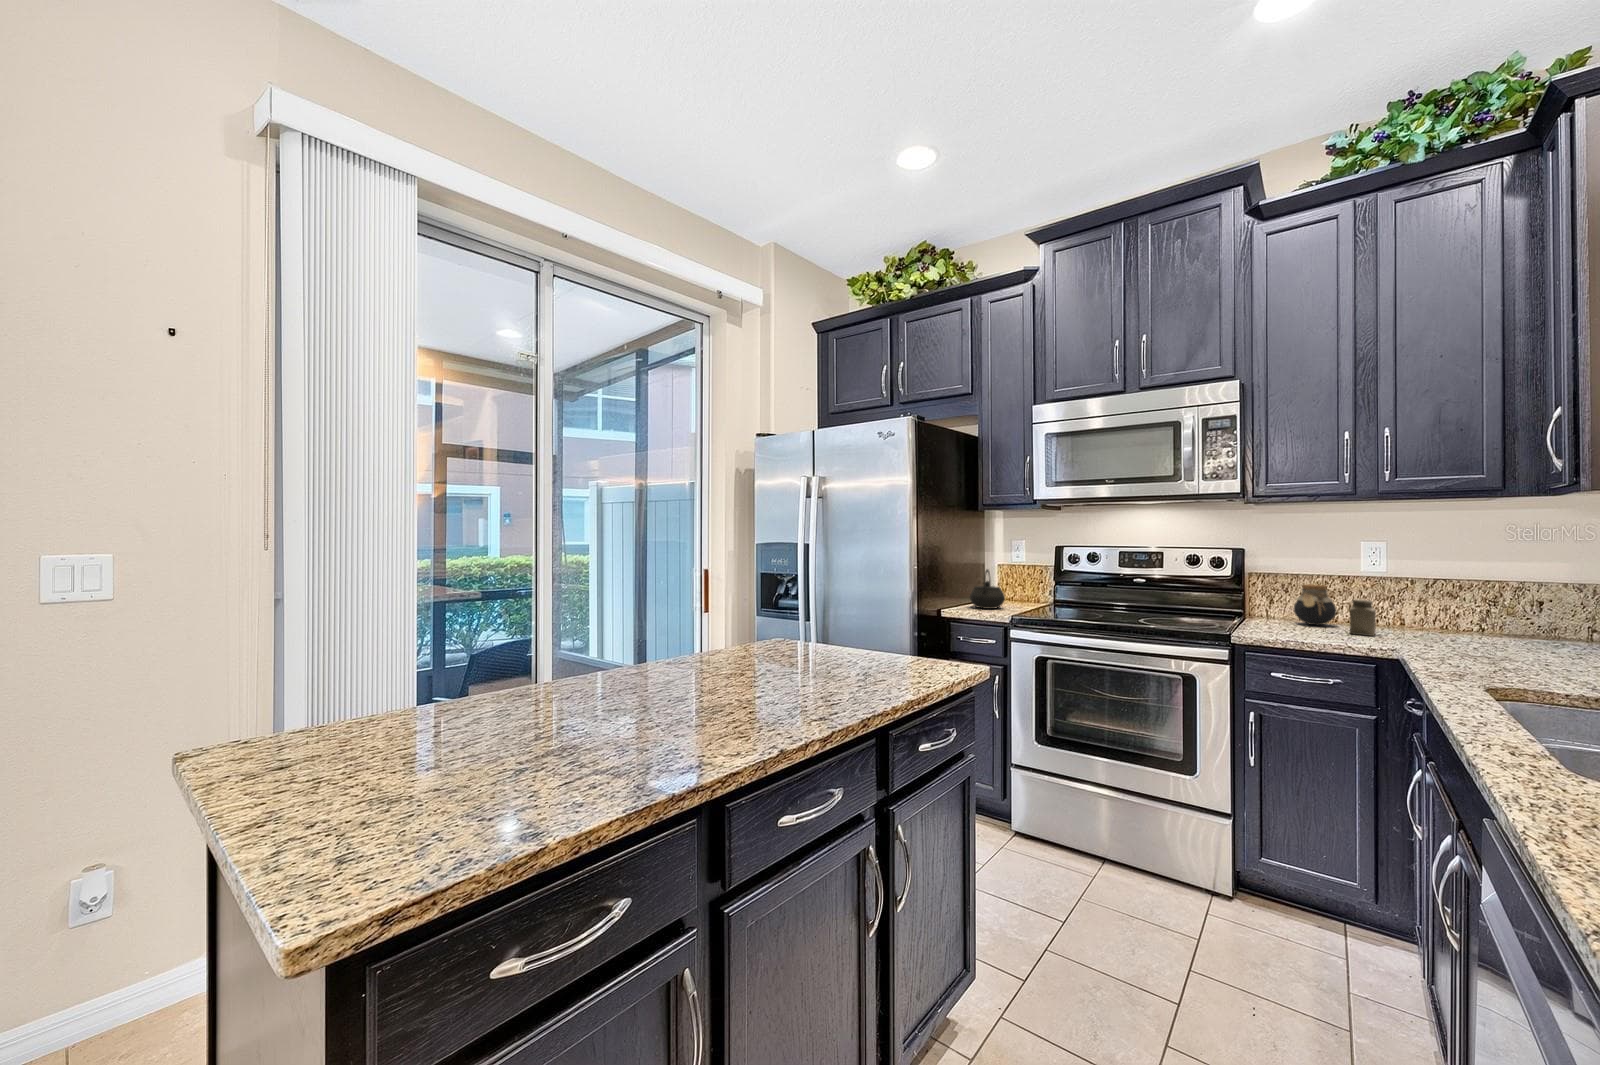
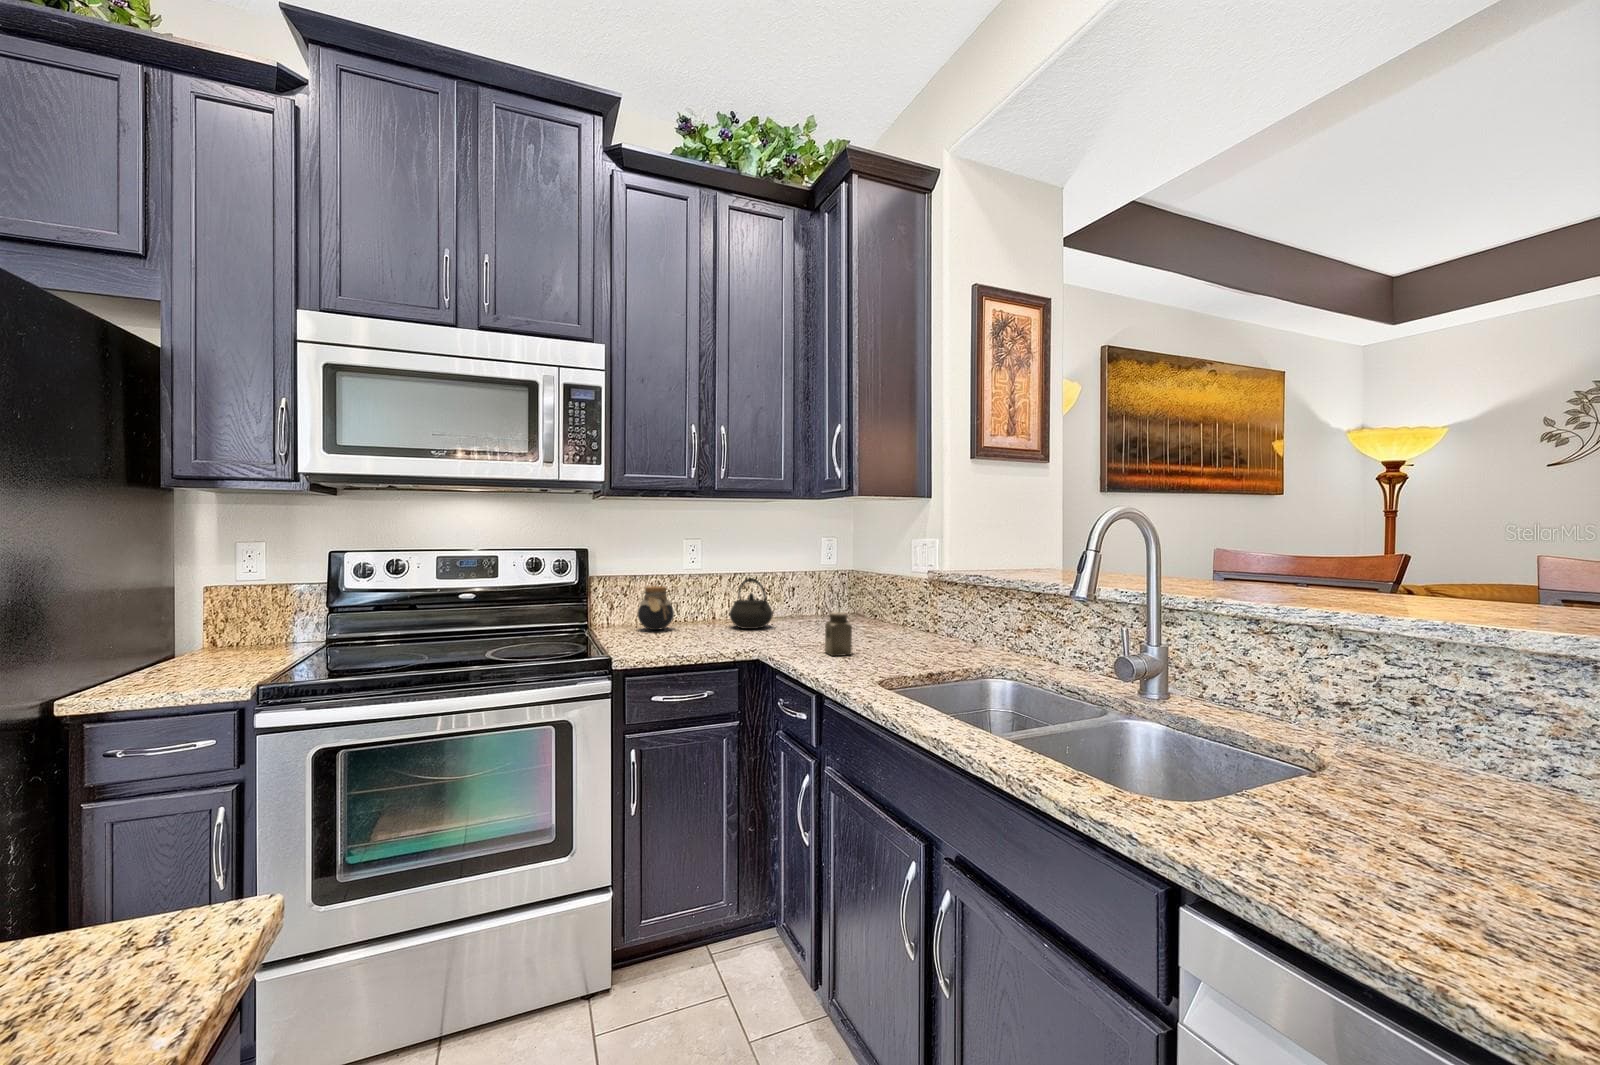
kettle: present [970,570,1005,609] -> present [729,578,773,629]
salt shaker: present [1350,599,1376,636] -> present [825,612,852,656]

